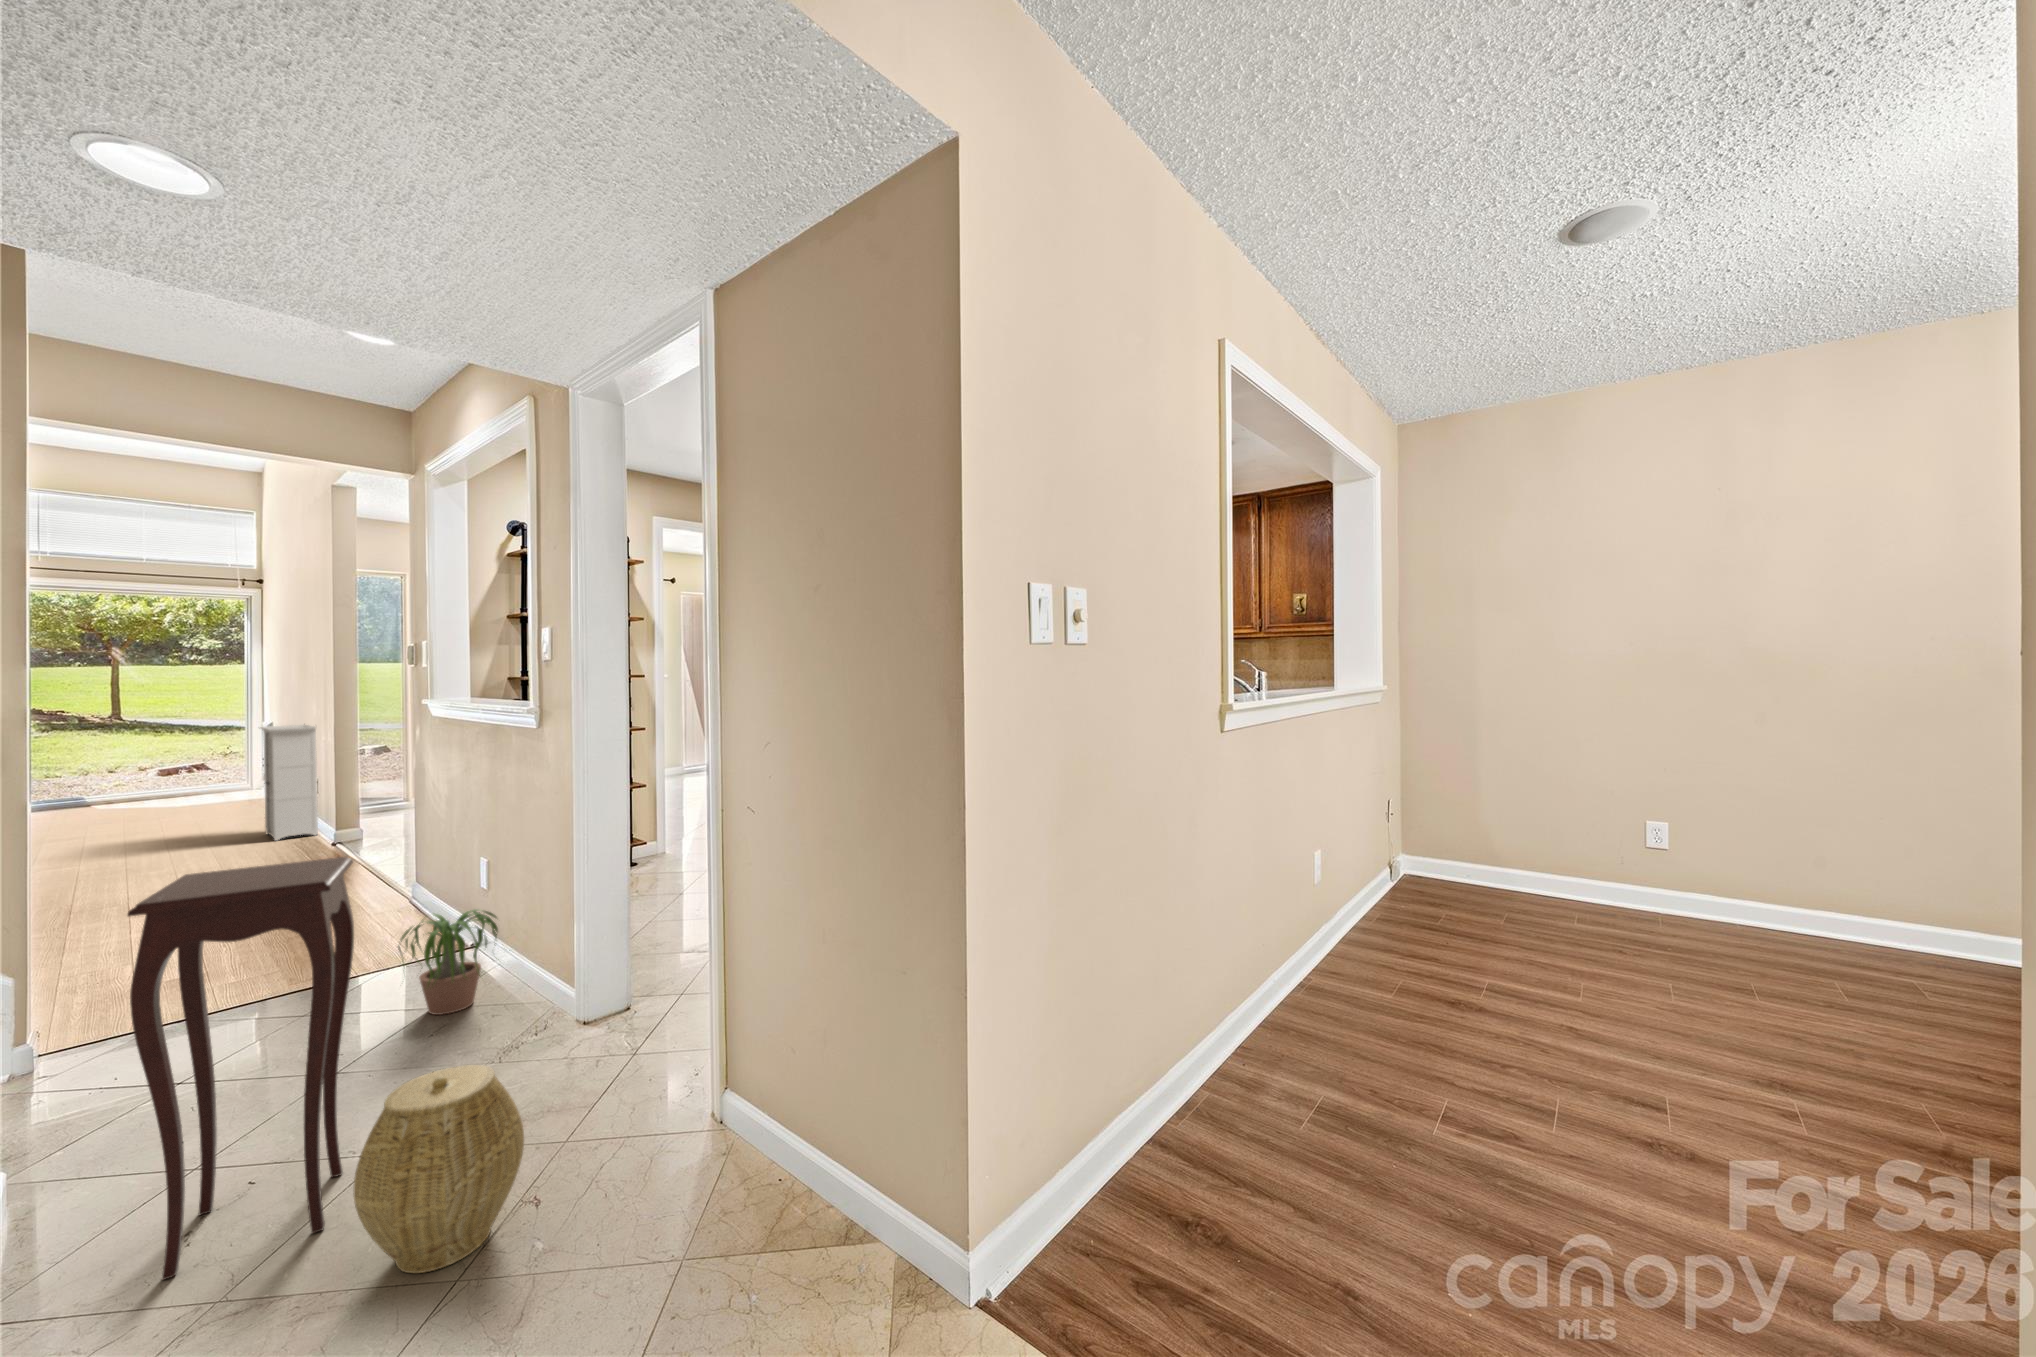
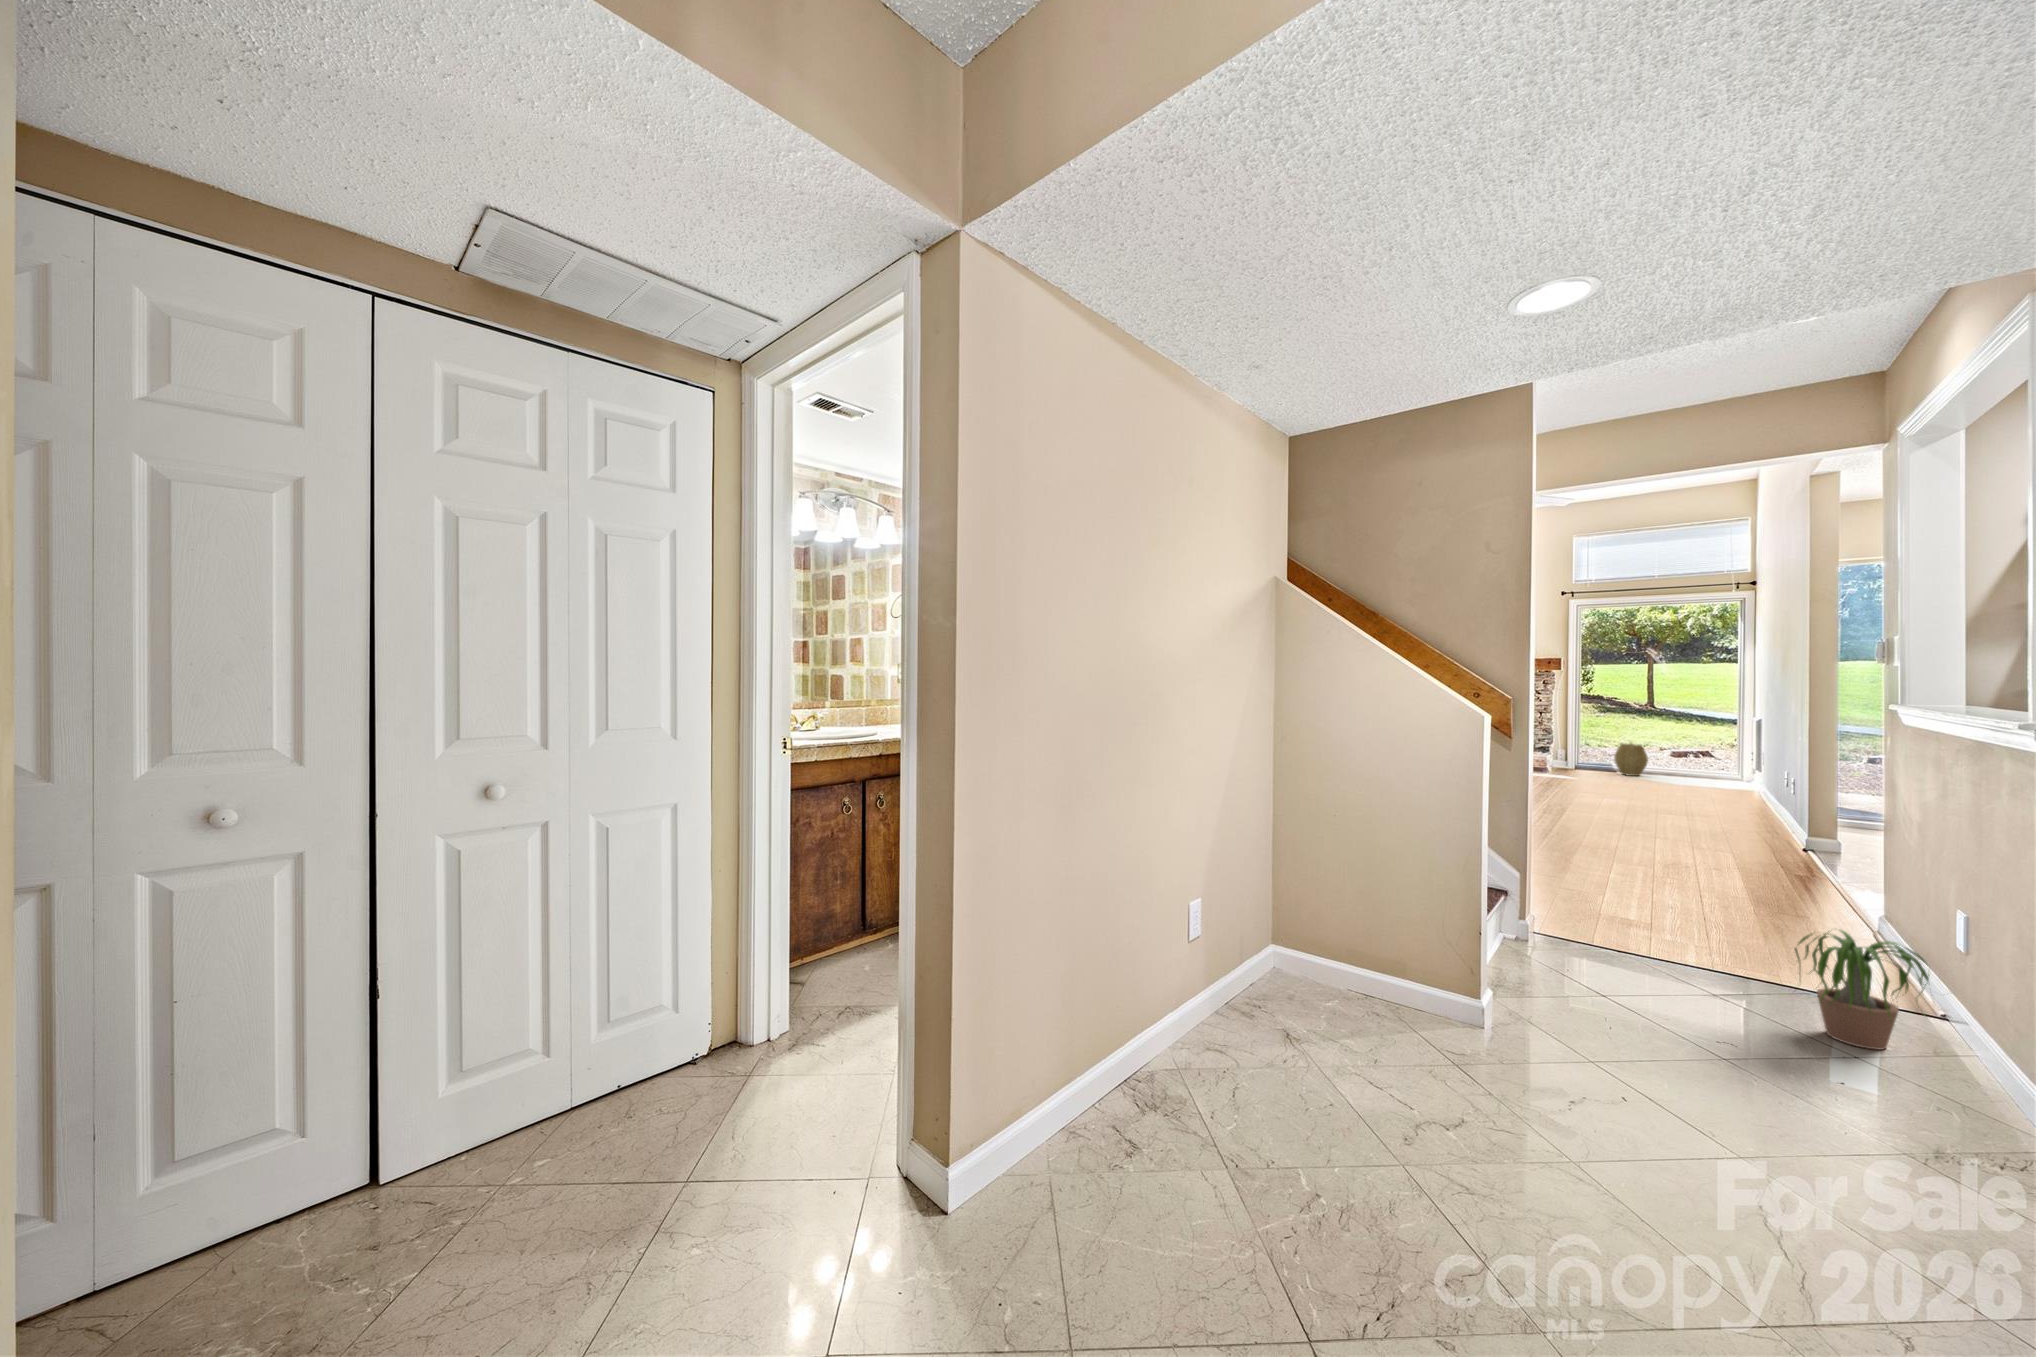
storage cabinet: present [261,724,318,840] -> none [1744,721,1799,836]
side table: present [128,857,354,1280] -> none [1527,811,1701,1136]
woven basket: present [353,1065,524,1273] -> present [1614,743,1648,776]

